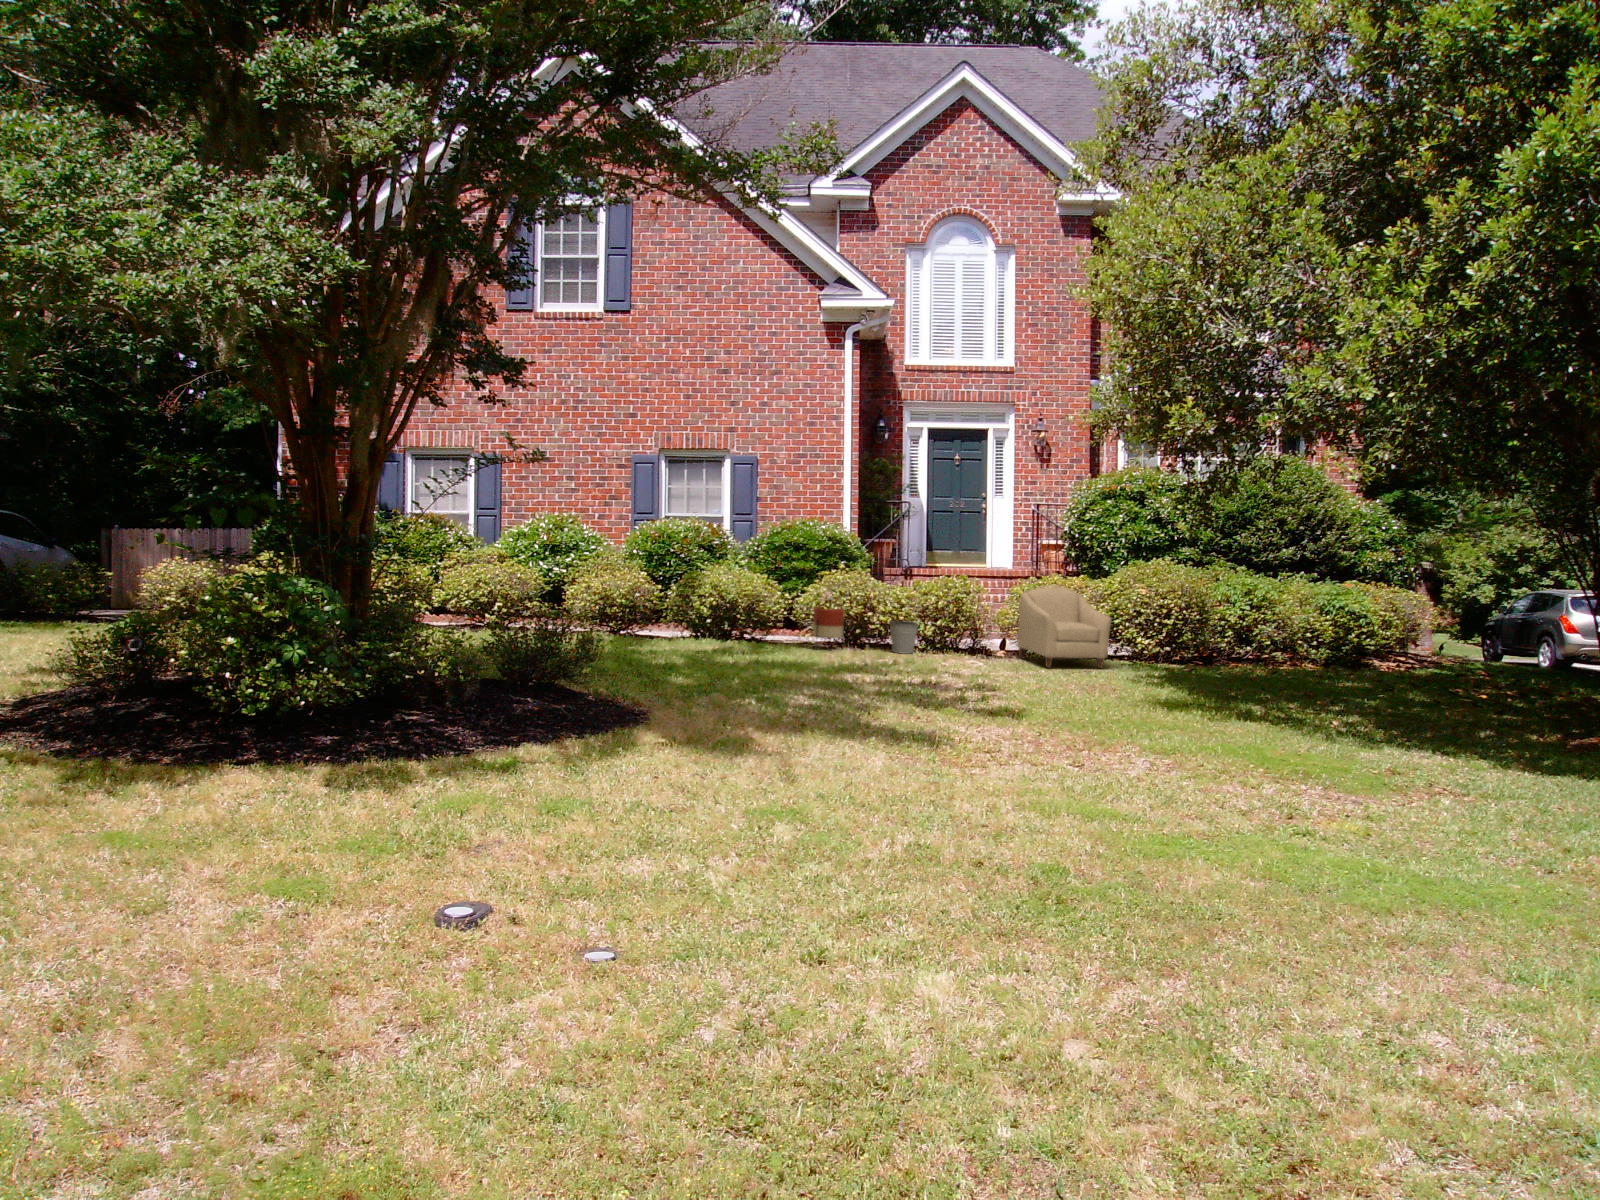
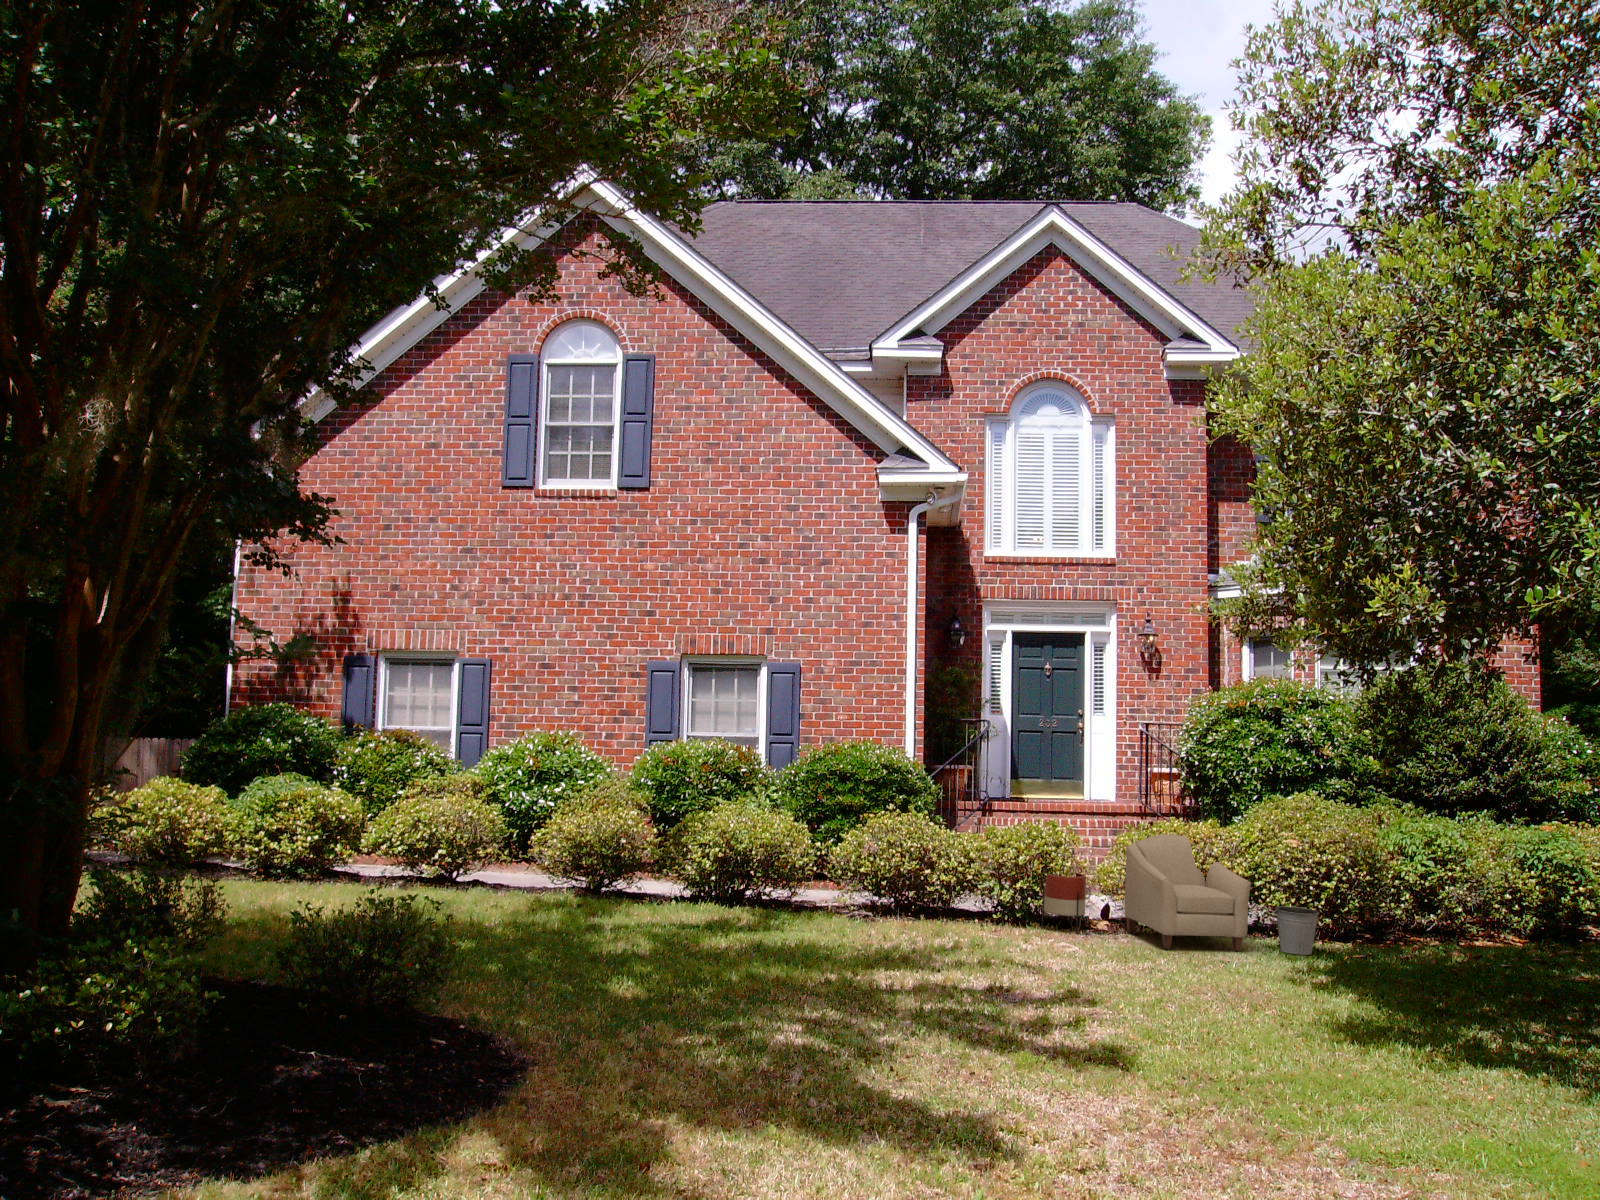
planter: present [813,606,845,643] -> present [1042,873,1086,934]
bucket: present [890,621,918,654] -> present [1273,906,1319,955]

